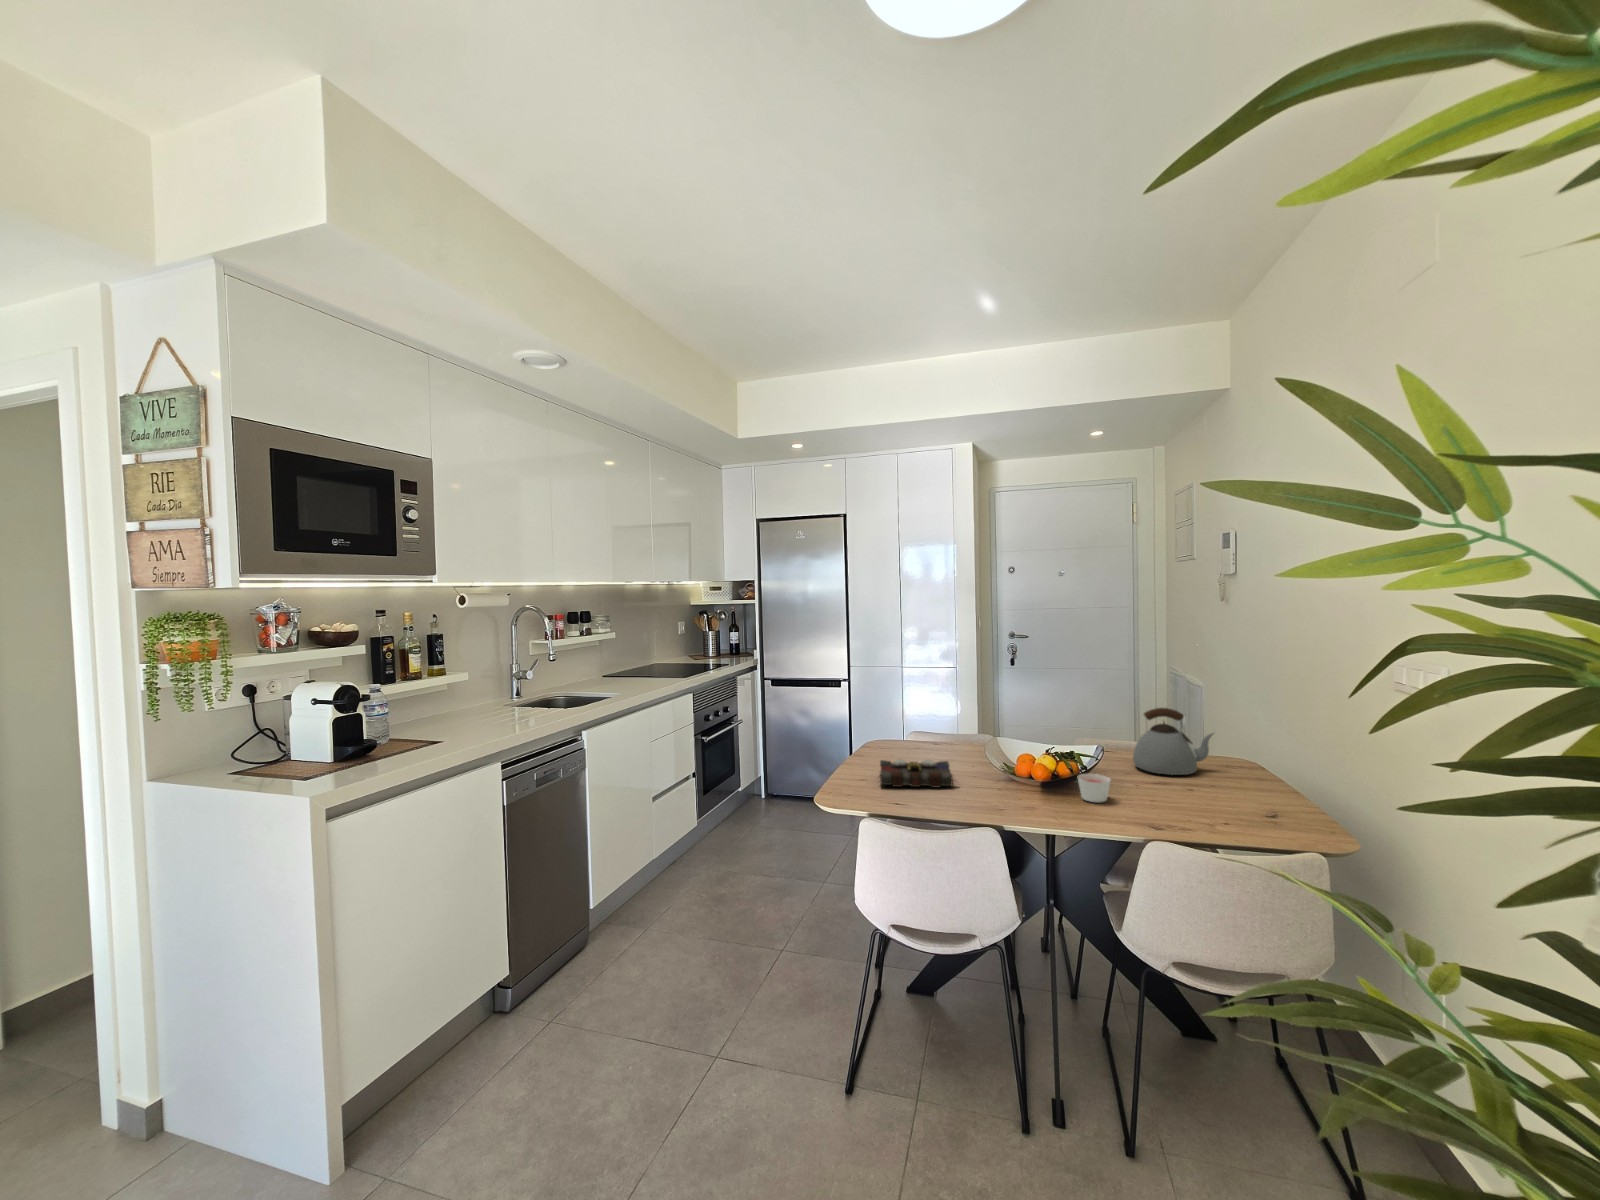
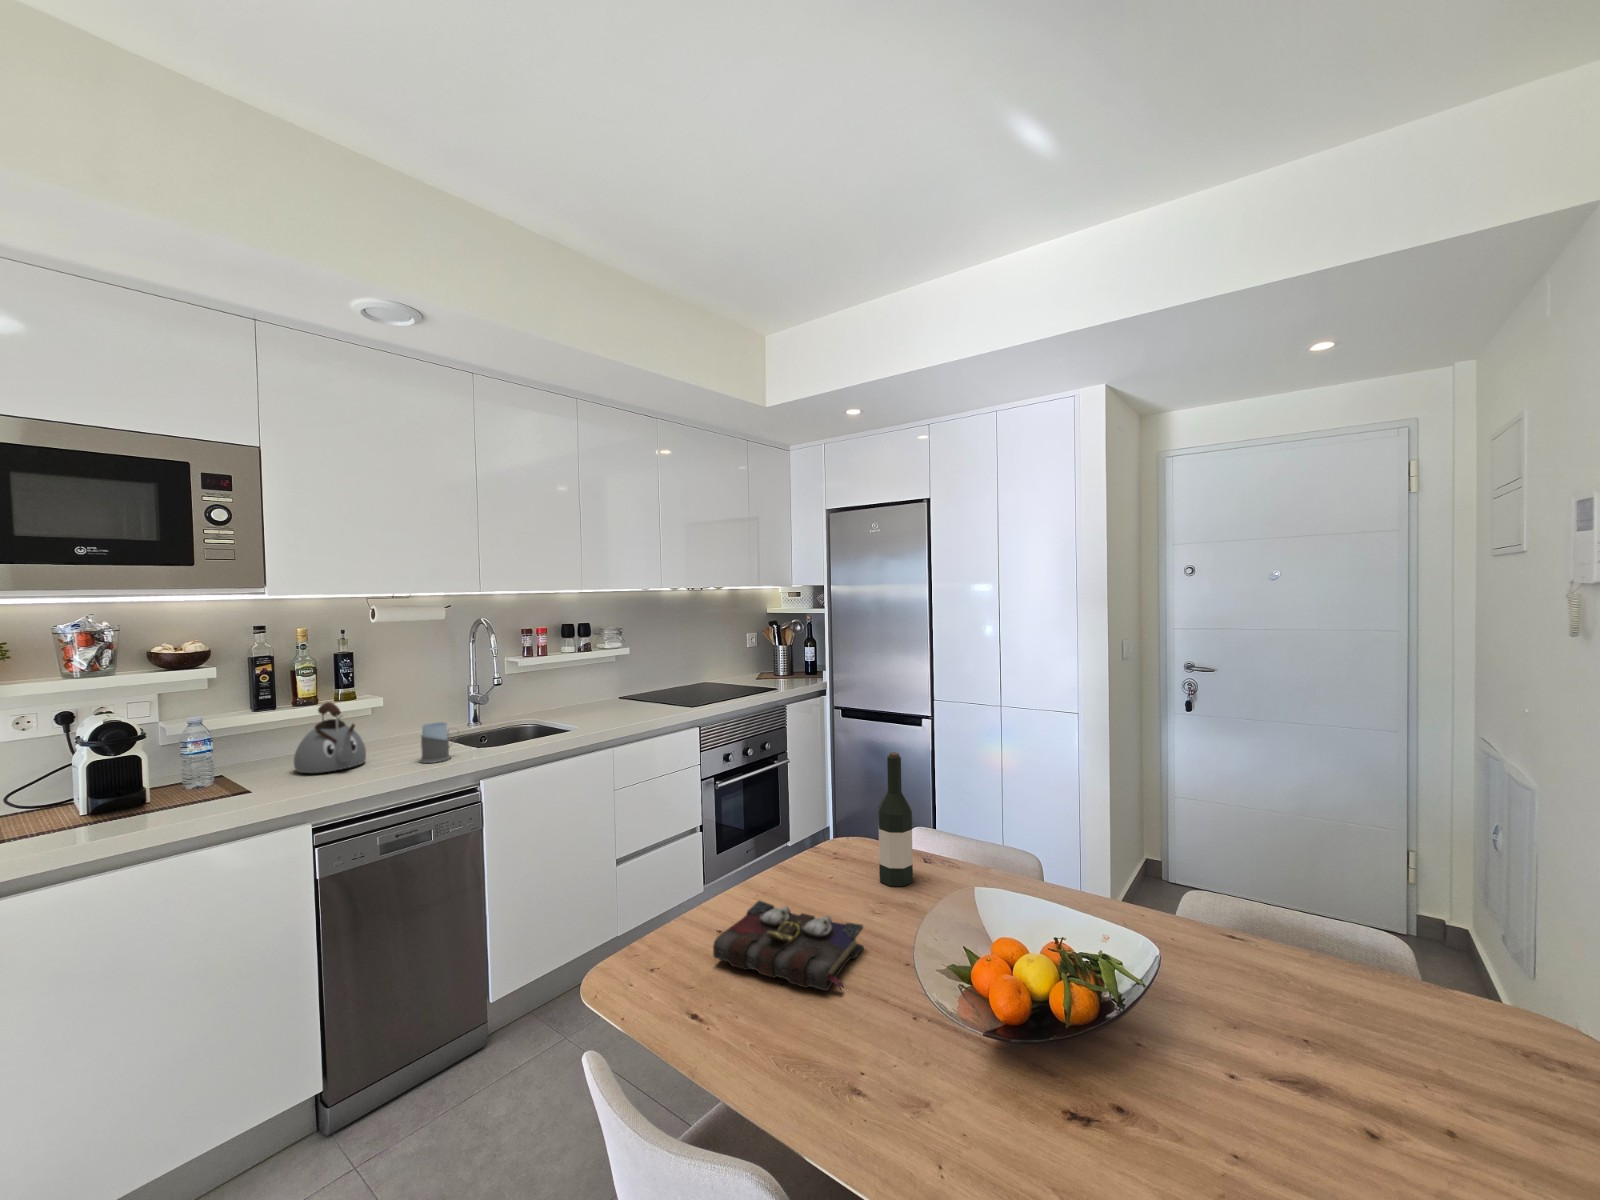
wine bottle: none [919,675,941,754] -> present [878,752,913,886]
mug: none [532,687,559,719] -> present [420,722,452,763]
kettle: present [1133,708,1213,775] -> present [294,702,366,773]
candle: present [1078,774,1110,802] -> none [1039,1046,1116,1140]

